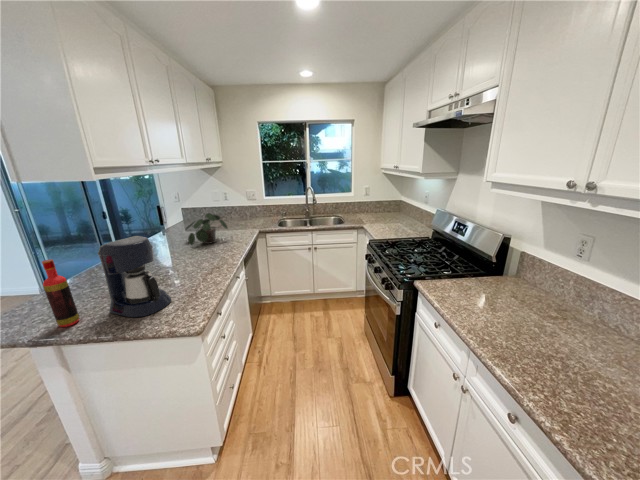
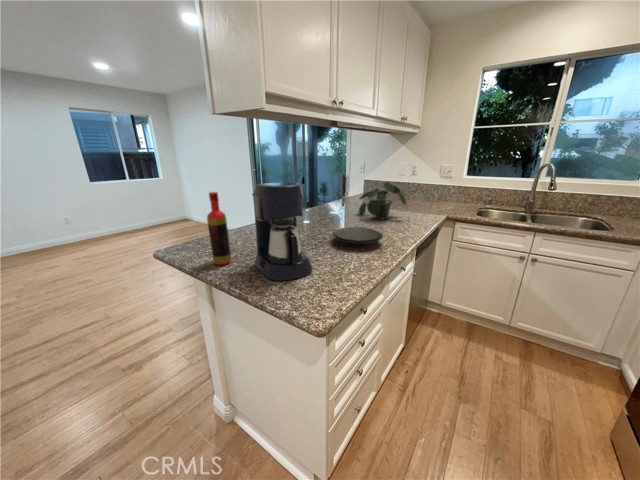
plate: none [173,255,218,271] -> present [332,227,383,244]

